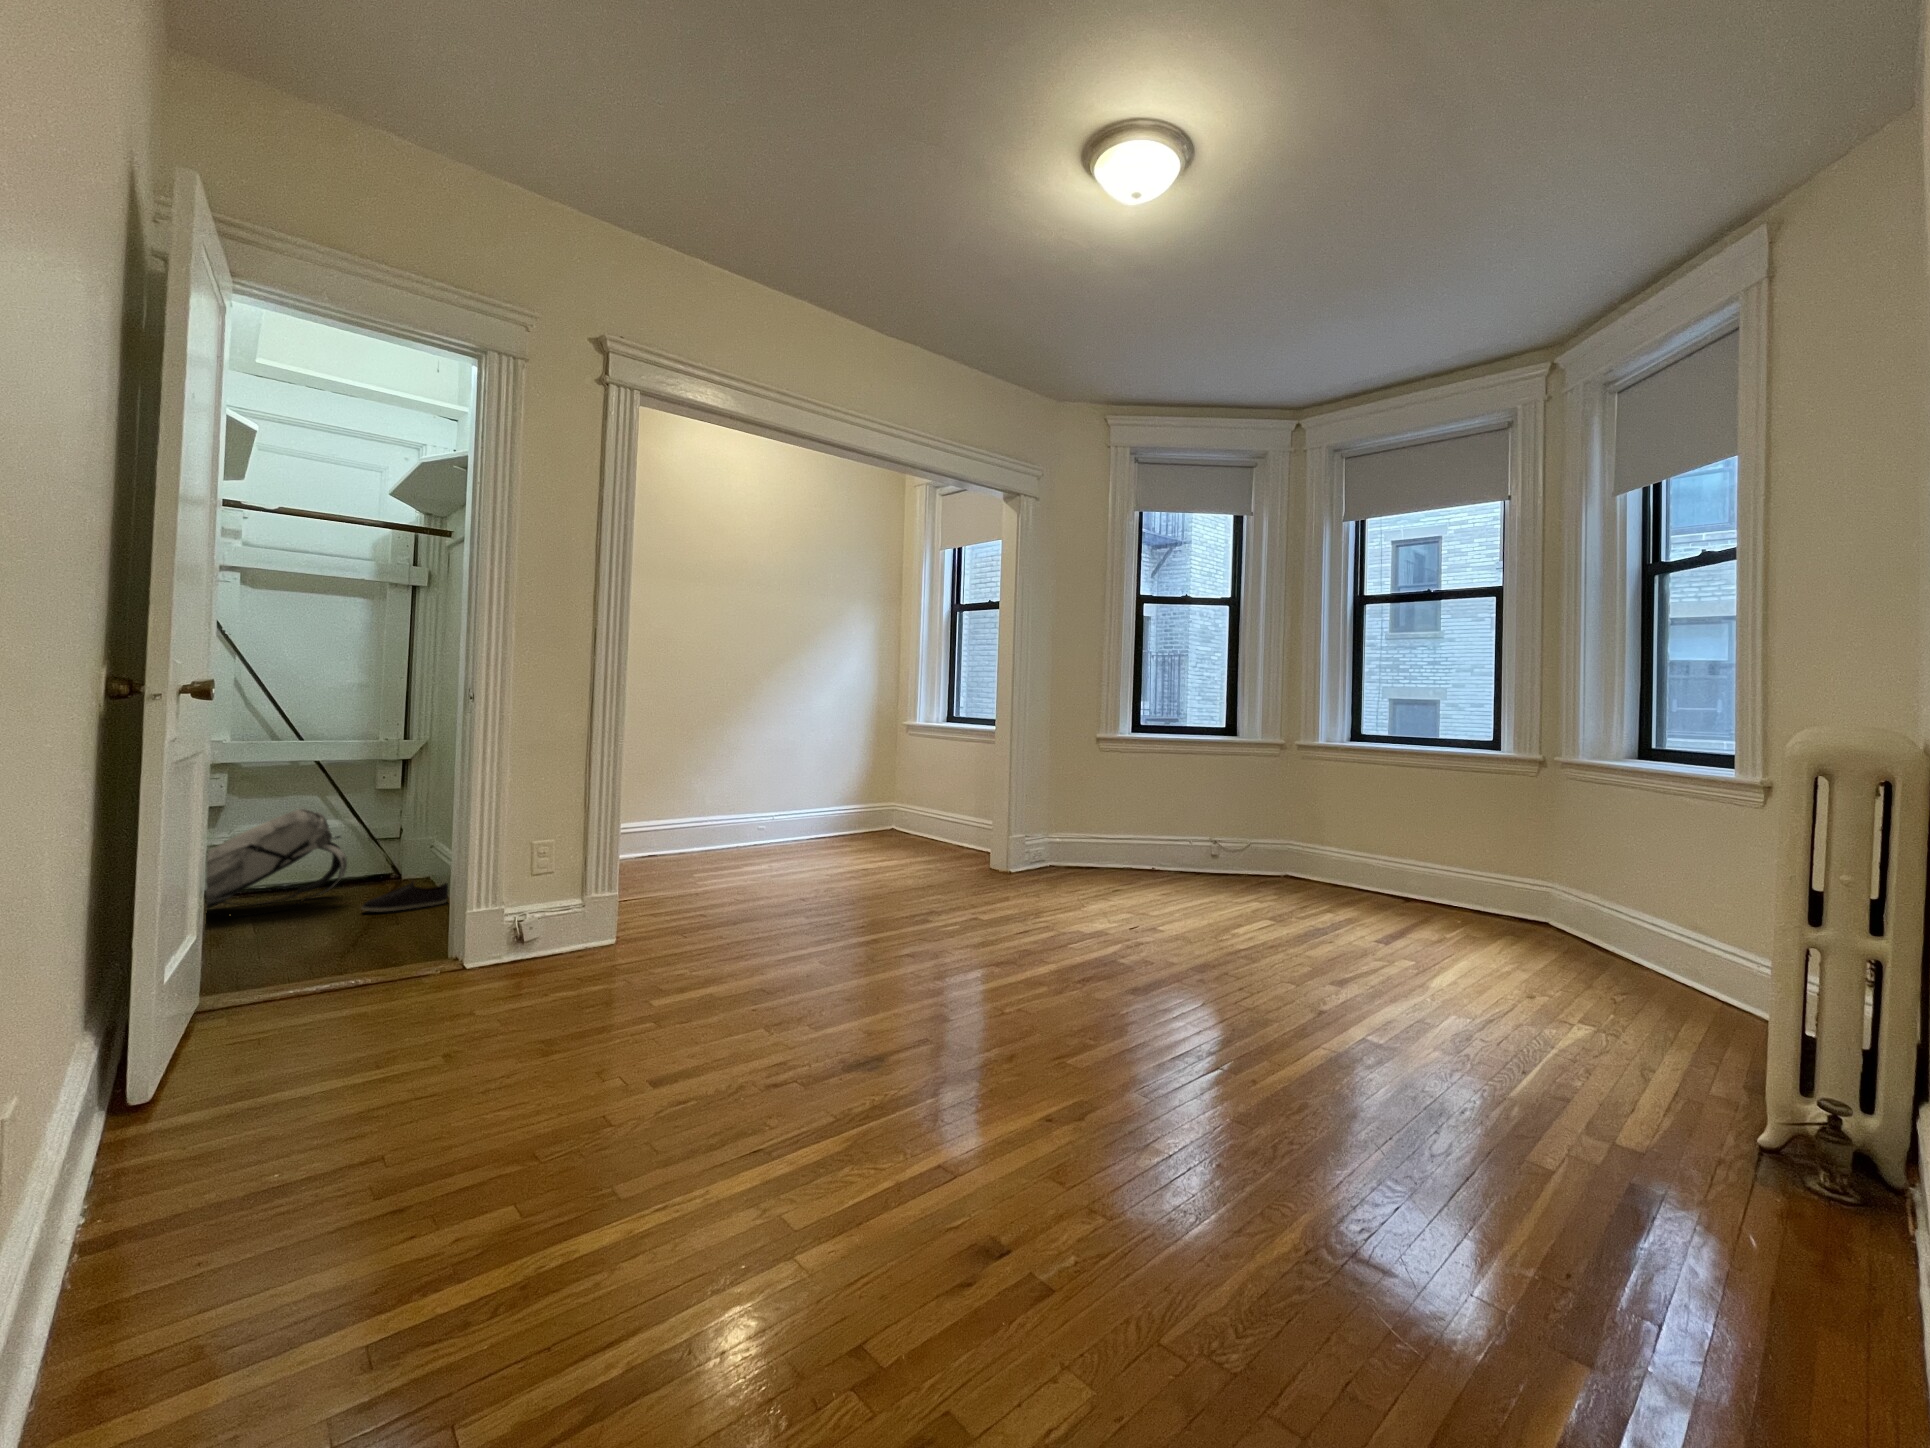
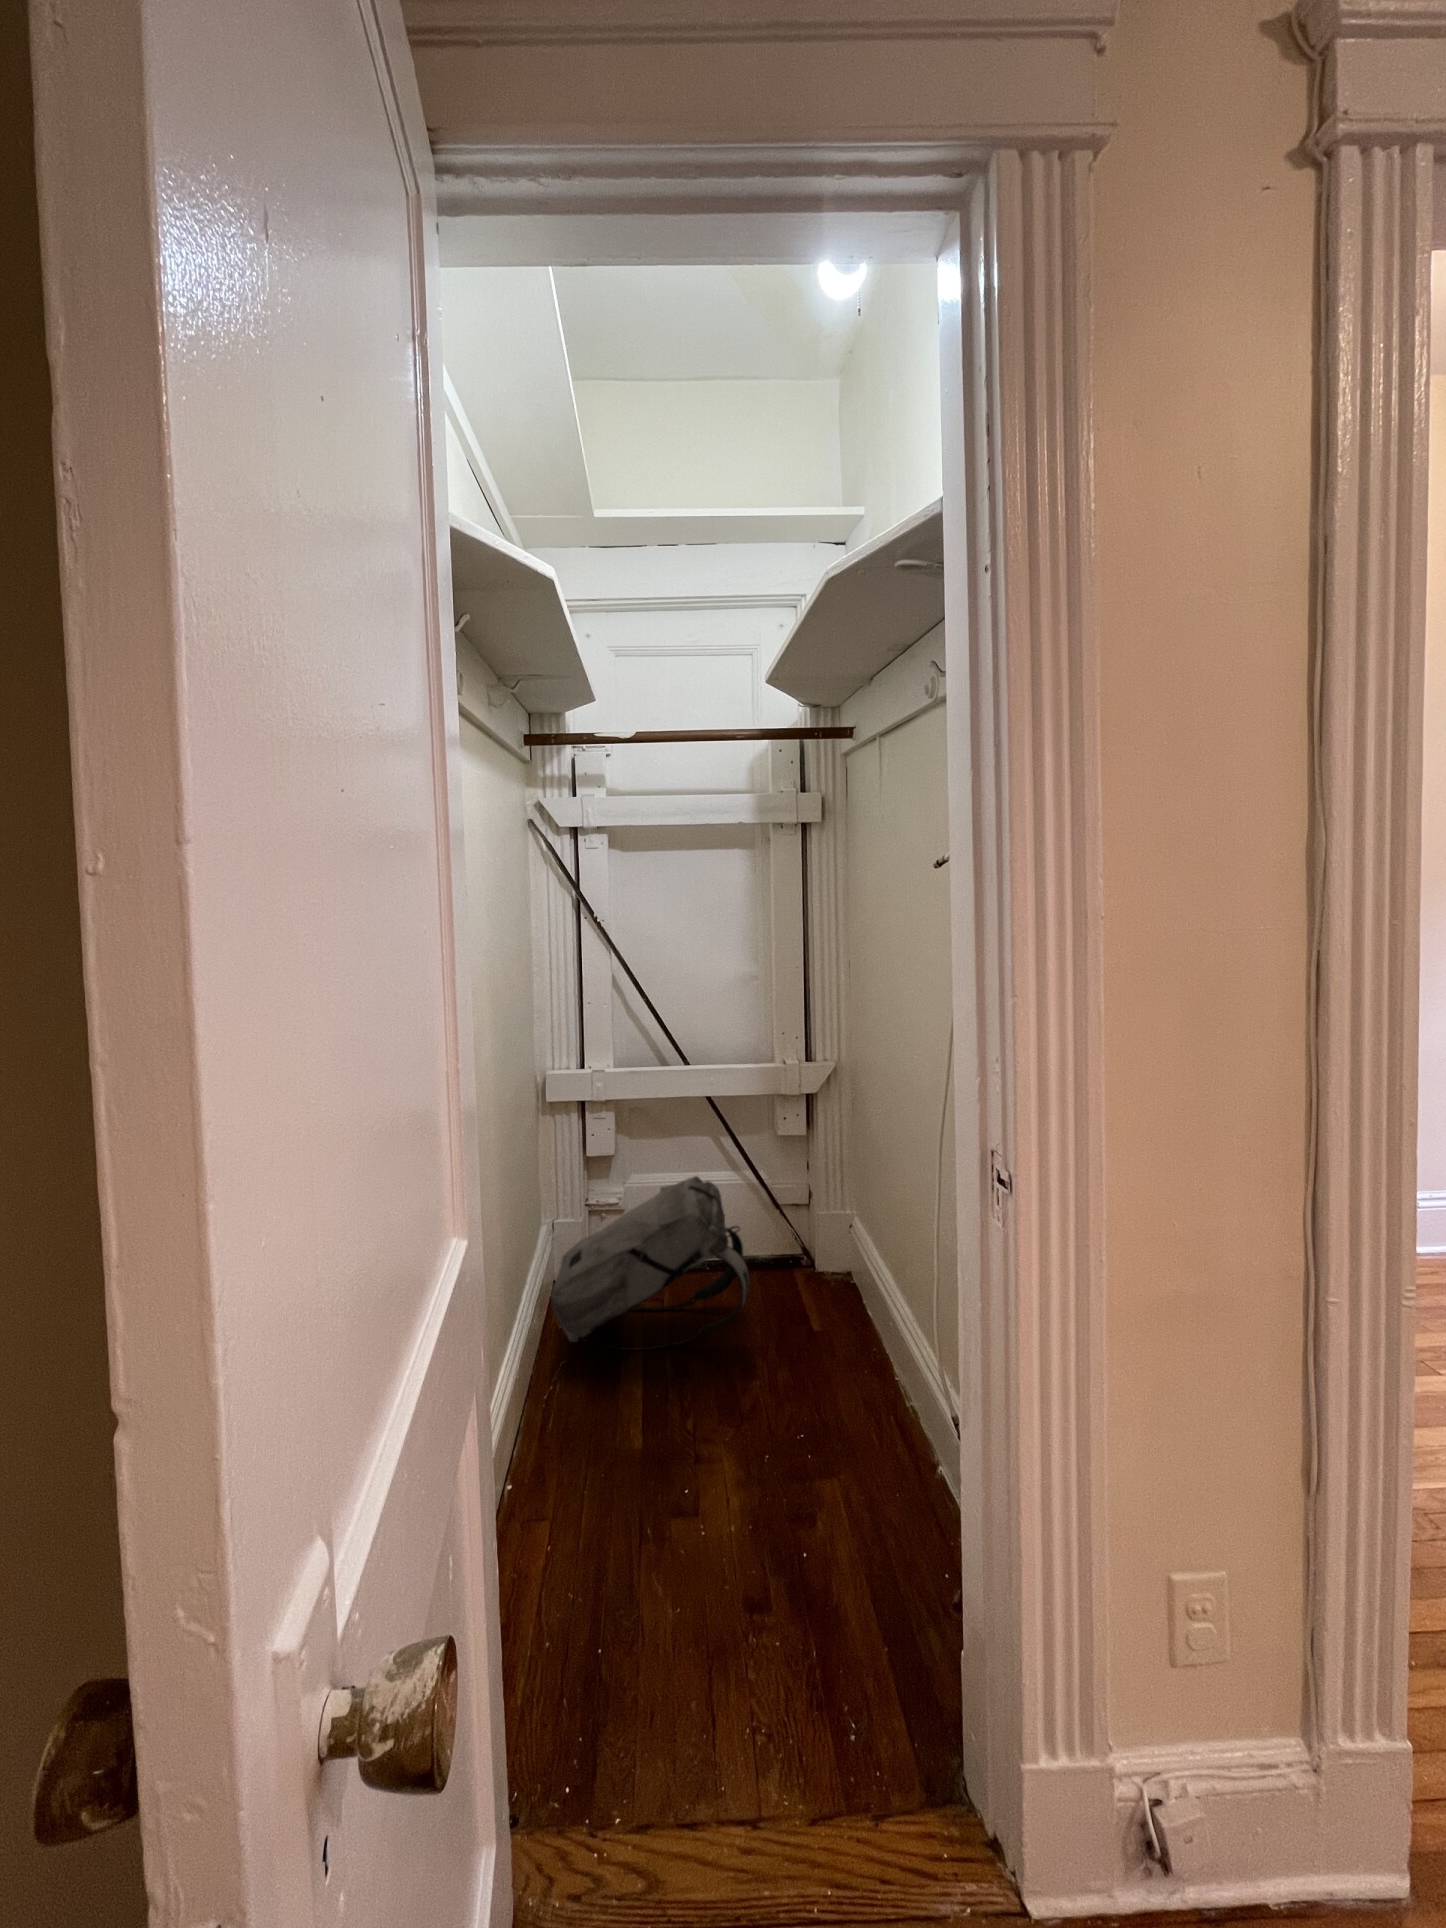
shoe: present [361,882,448,911] -> none [774,1349,897,1408]

